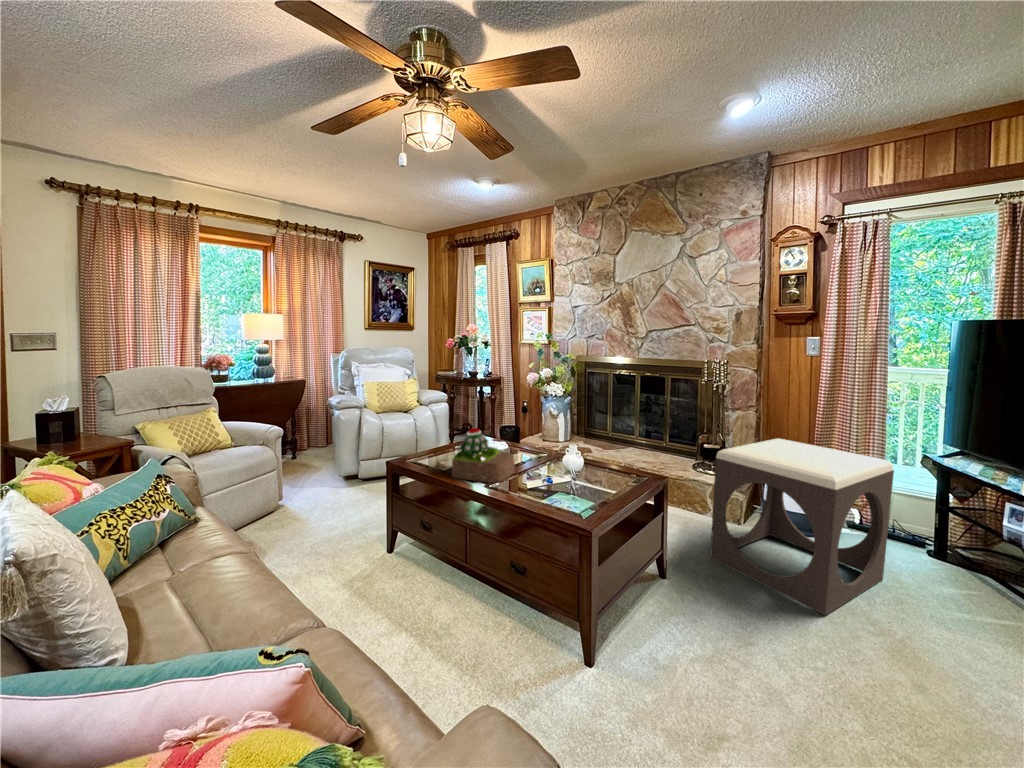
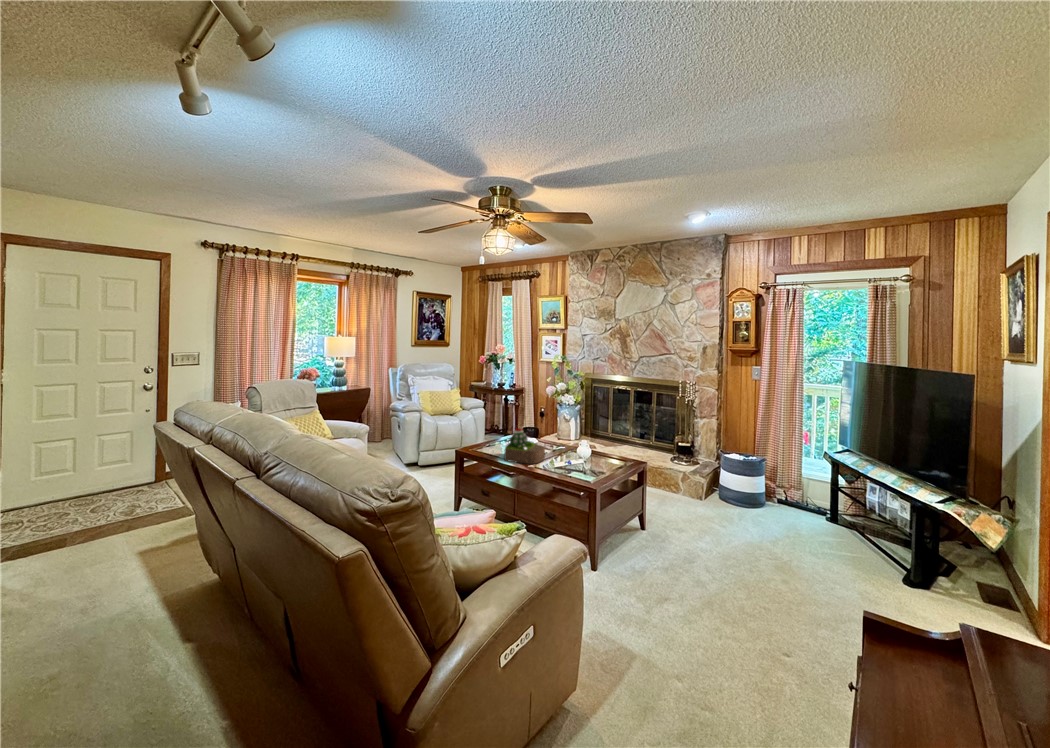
footstool: present [710,439,894,615] -> none [676,439,791,549]

